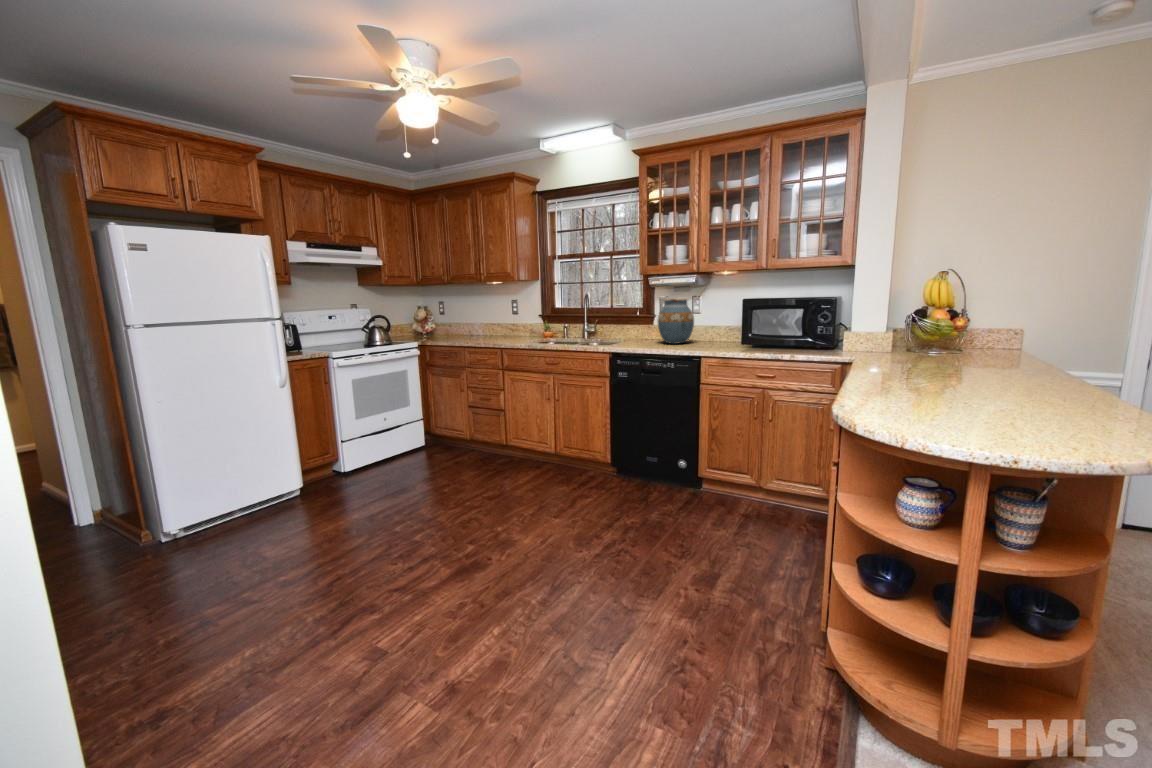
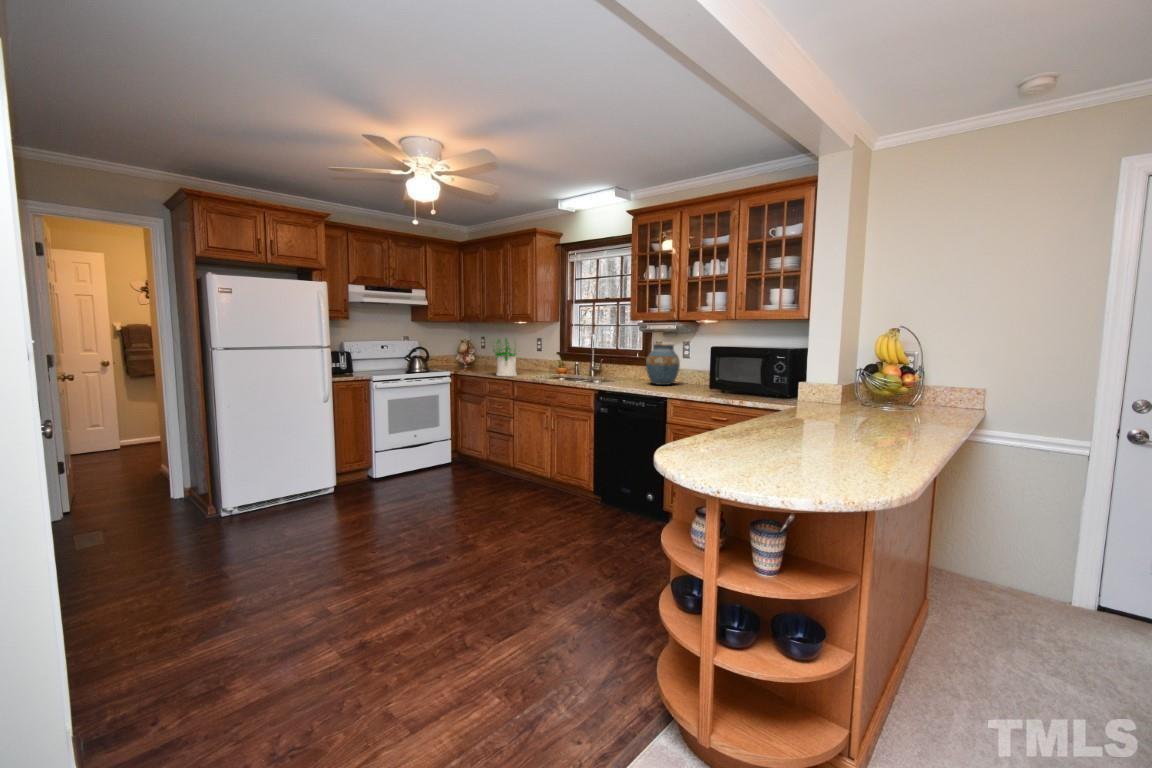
potted plant: none [466,300,503,344] -> present [493,339,517,376]

